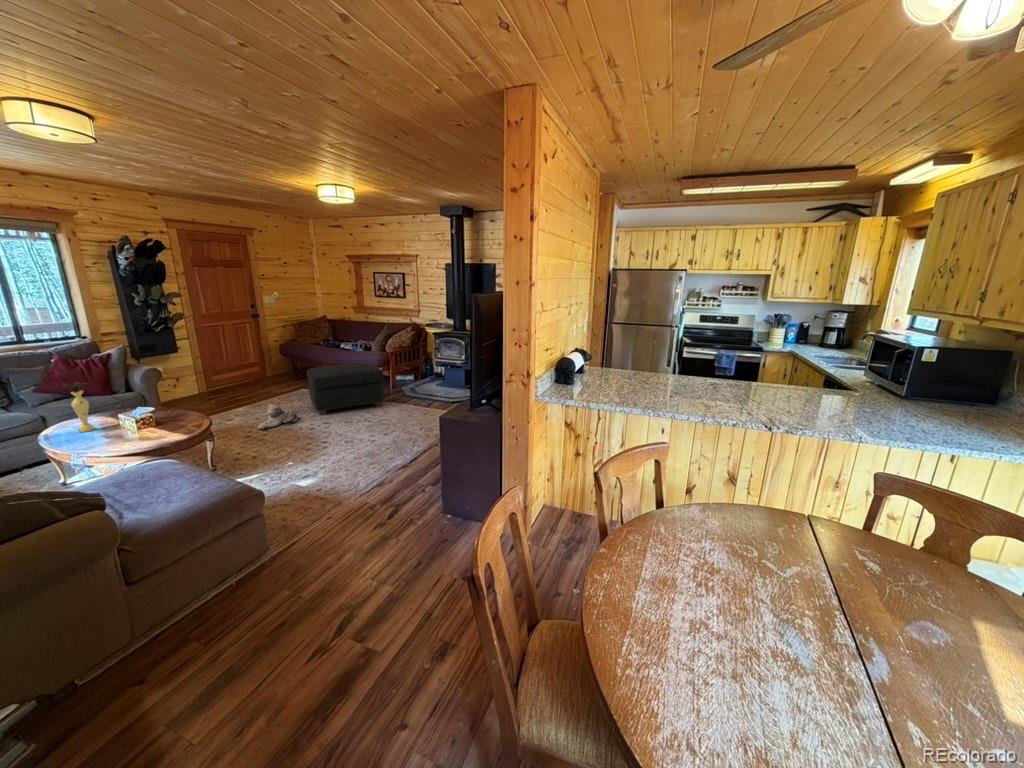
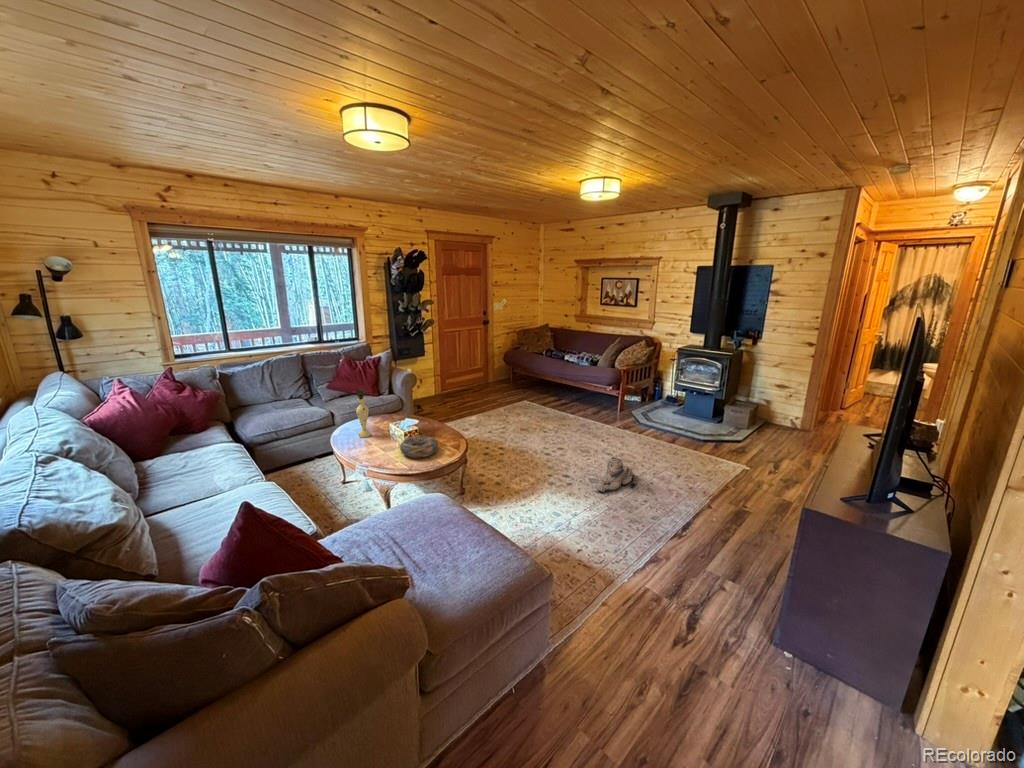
ottoman: present [307,363,384,414] -> none [539,381,622,436]
plush toy: present [258,403,299,429] -> present [597,457,637,492]
decorative bowl: none [128,420,177,440] -> present [400,436,438,457]

